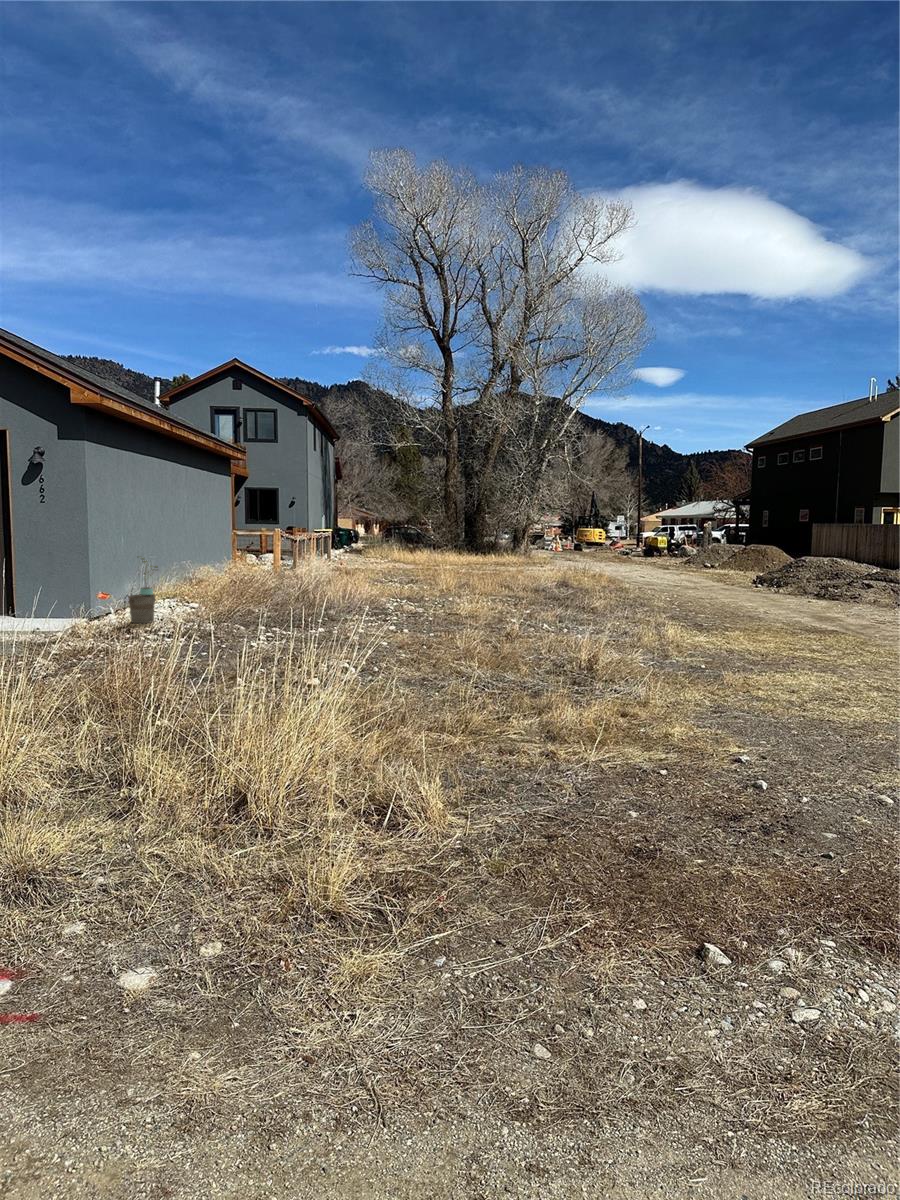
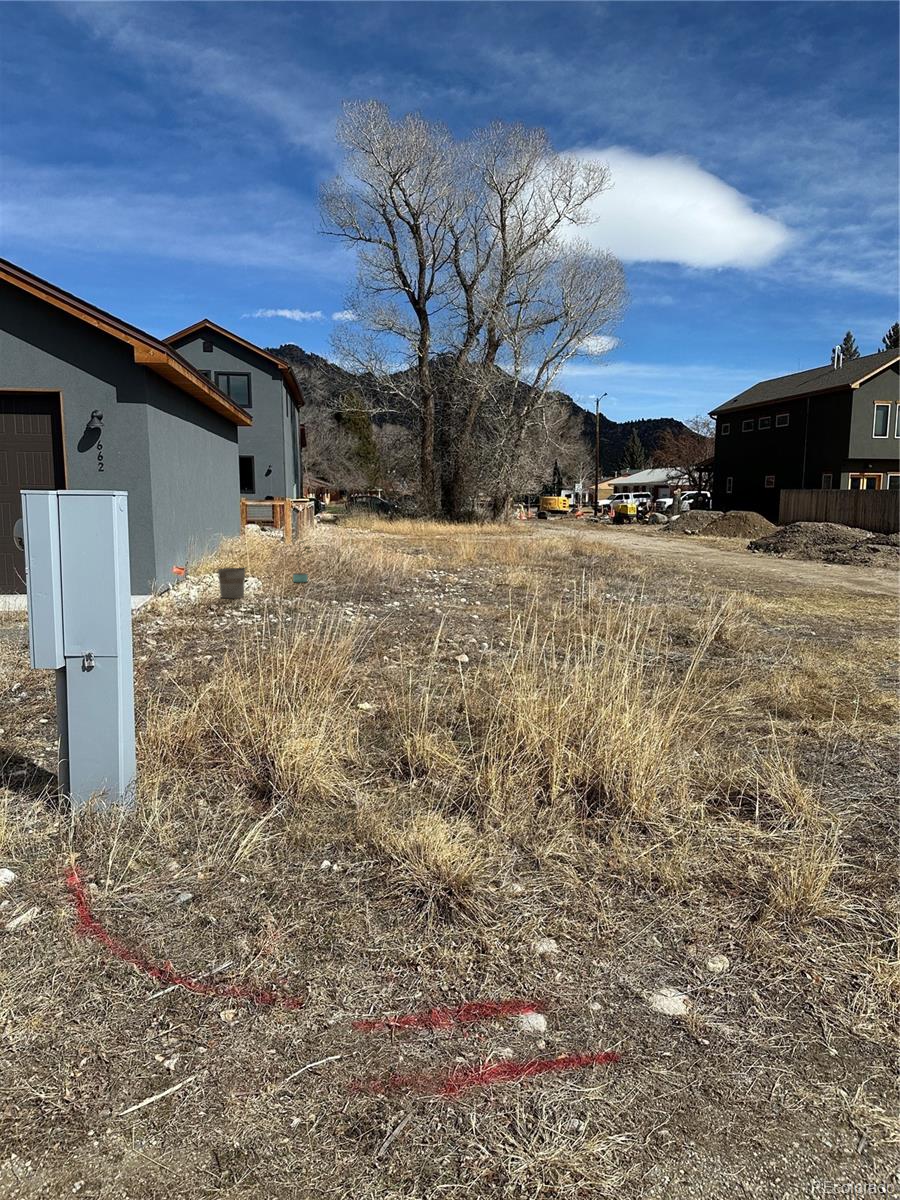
potted plant: present [140,558,157,595] -> present [291,535,311,582]

